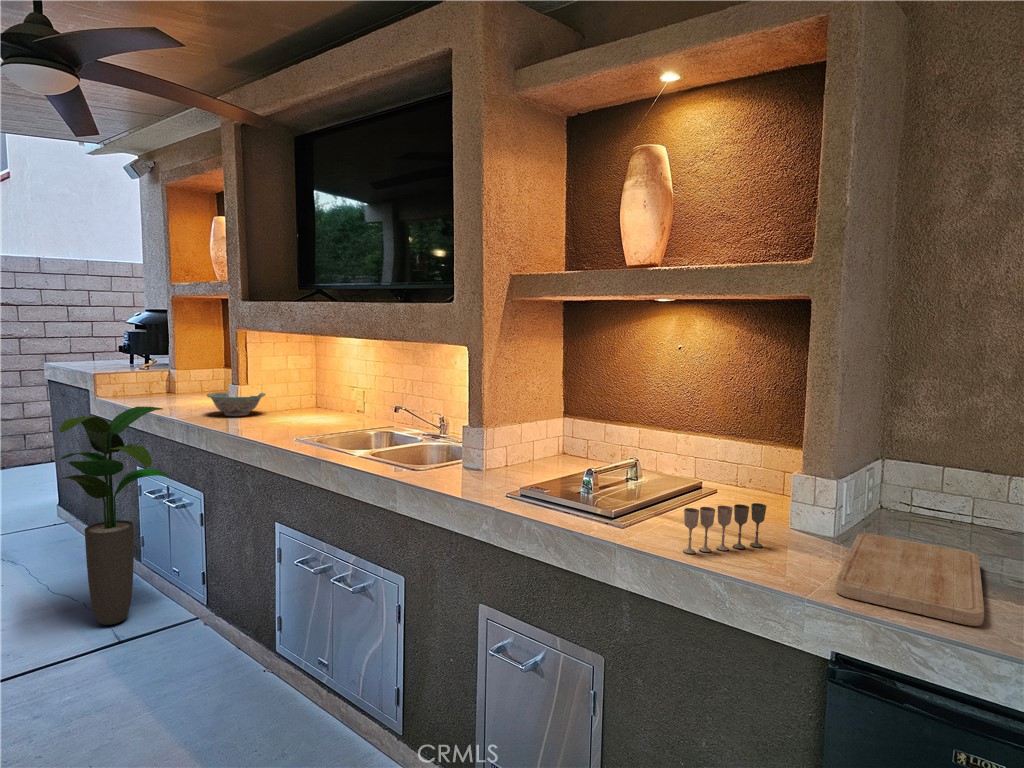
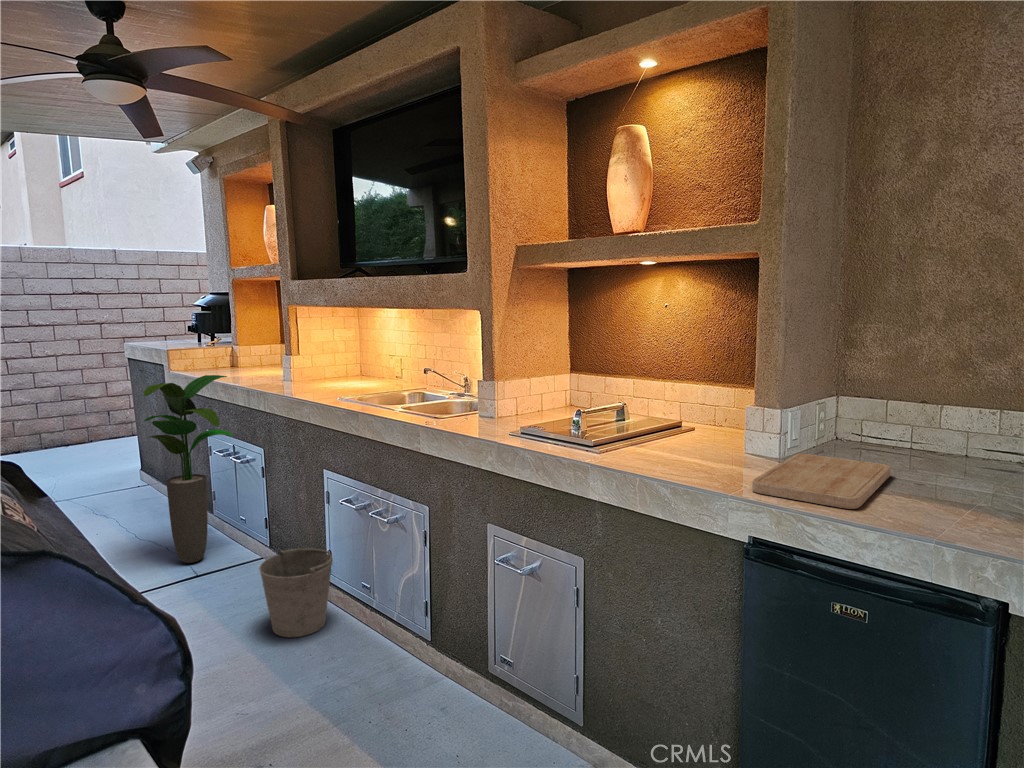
bowl: present [207,392,265,416] -> none [264,361,315,383]
wine glass: present [683,503,767,554] -> none [641,429,714,469]
bucket: none [194,616,284,728] -> present [259,548,332,637]

